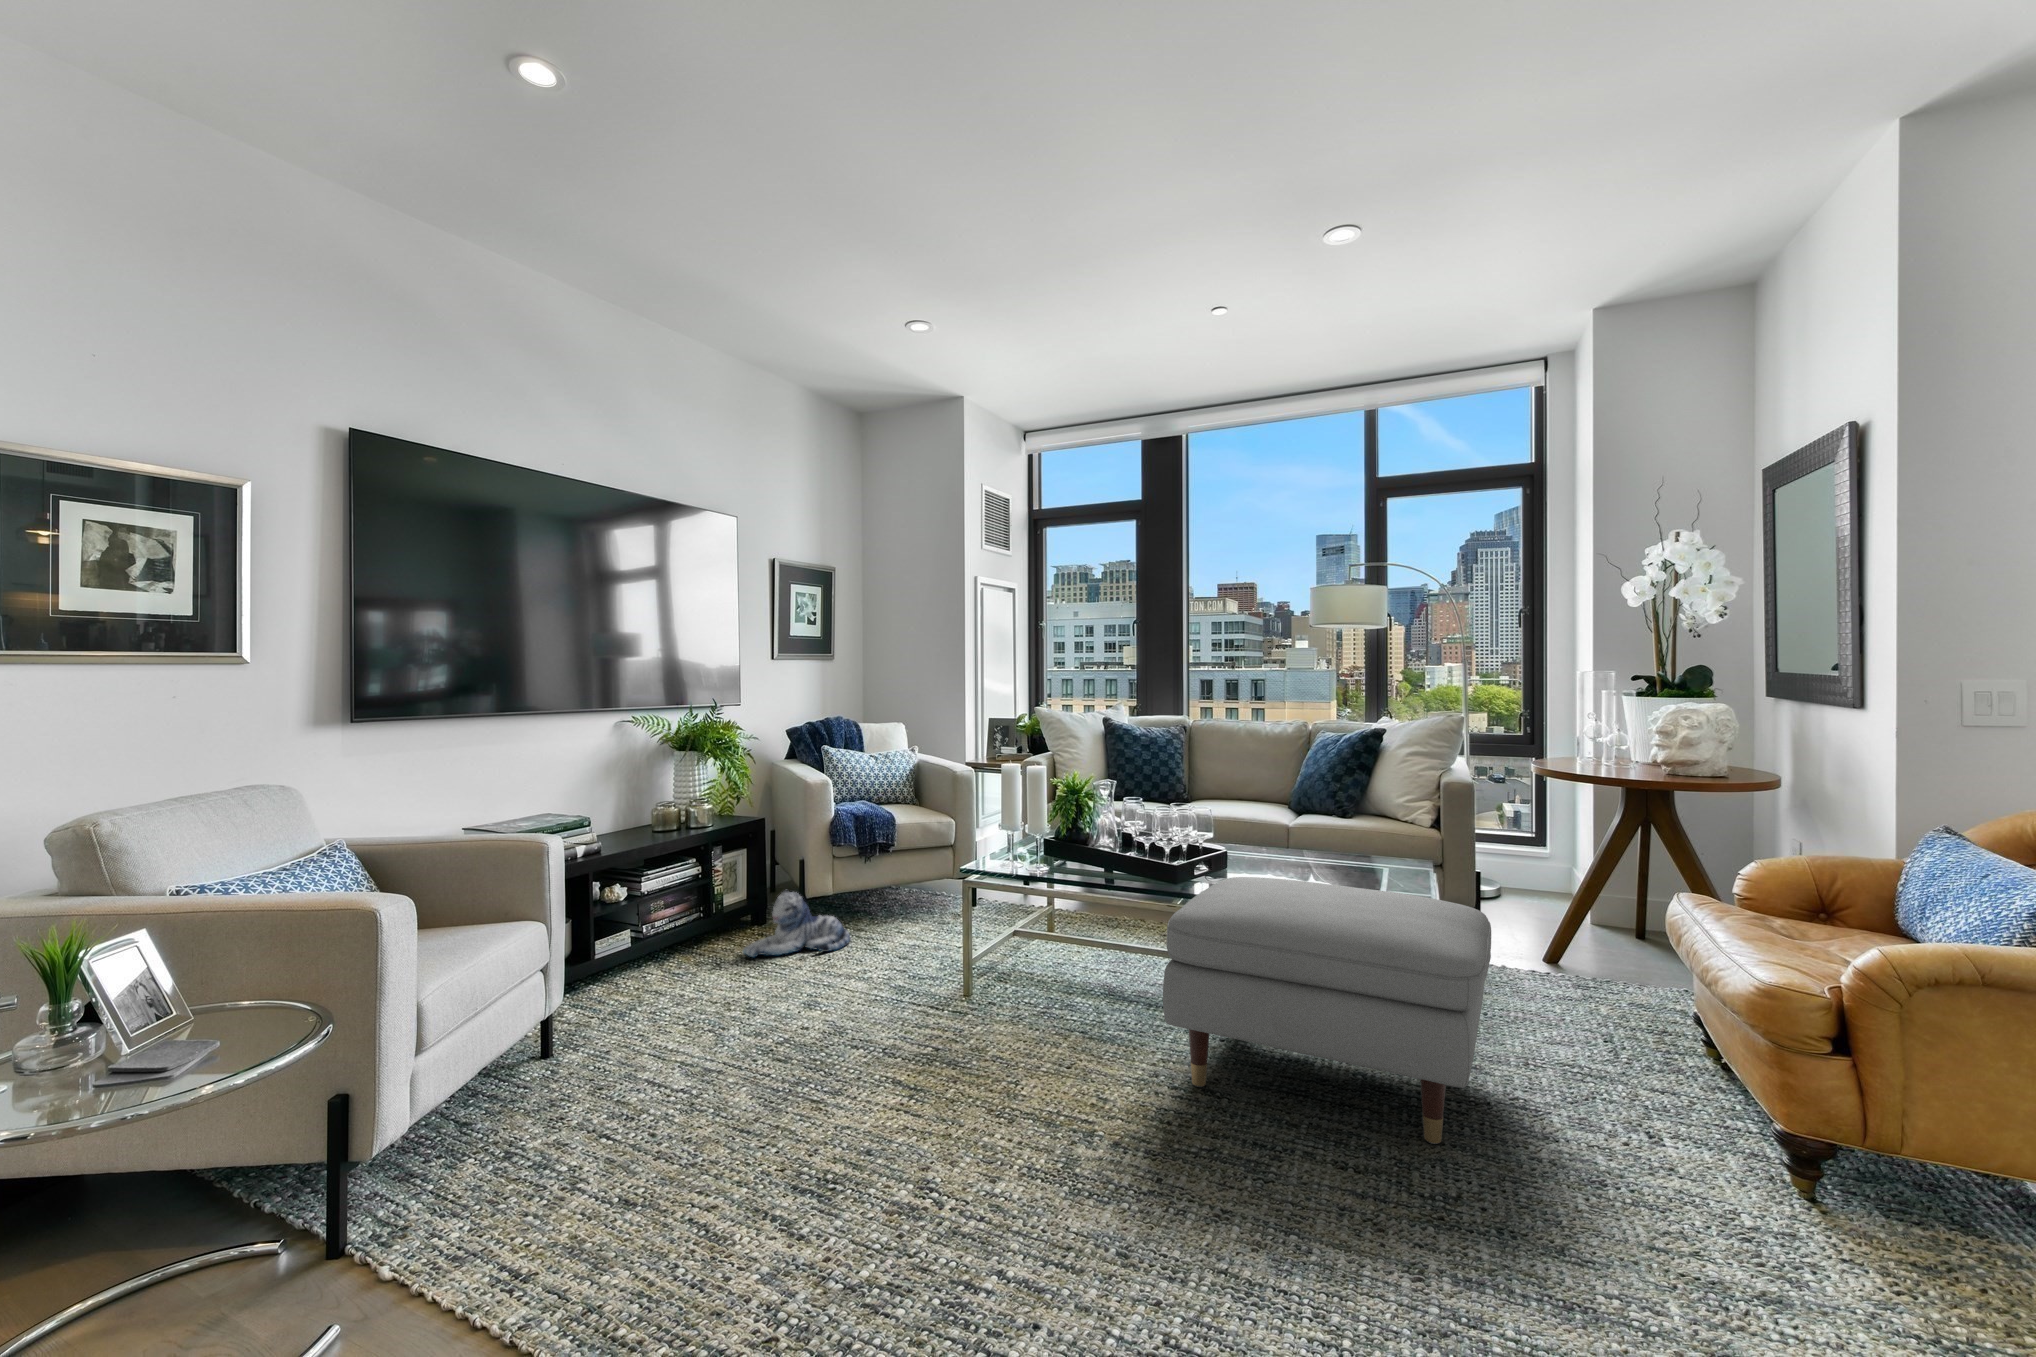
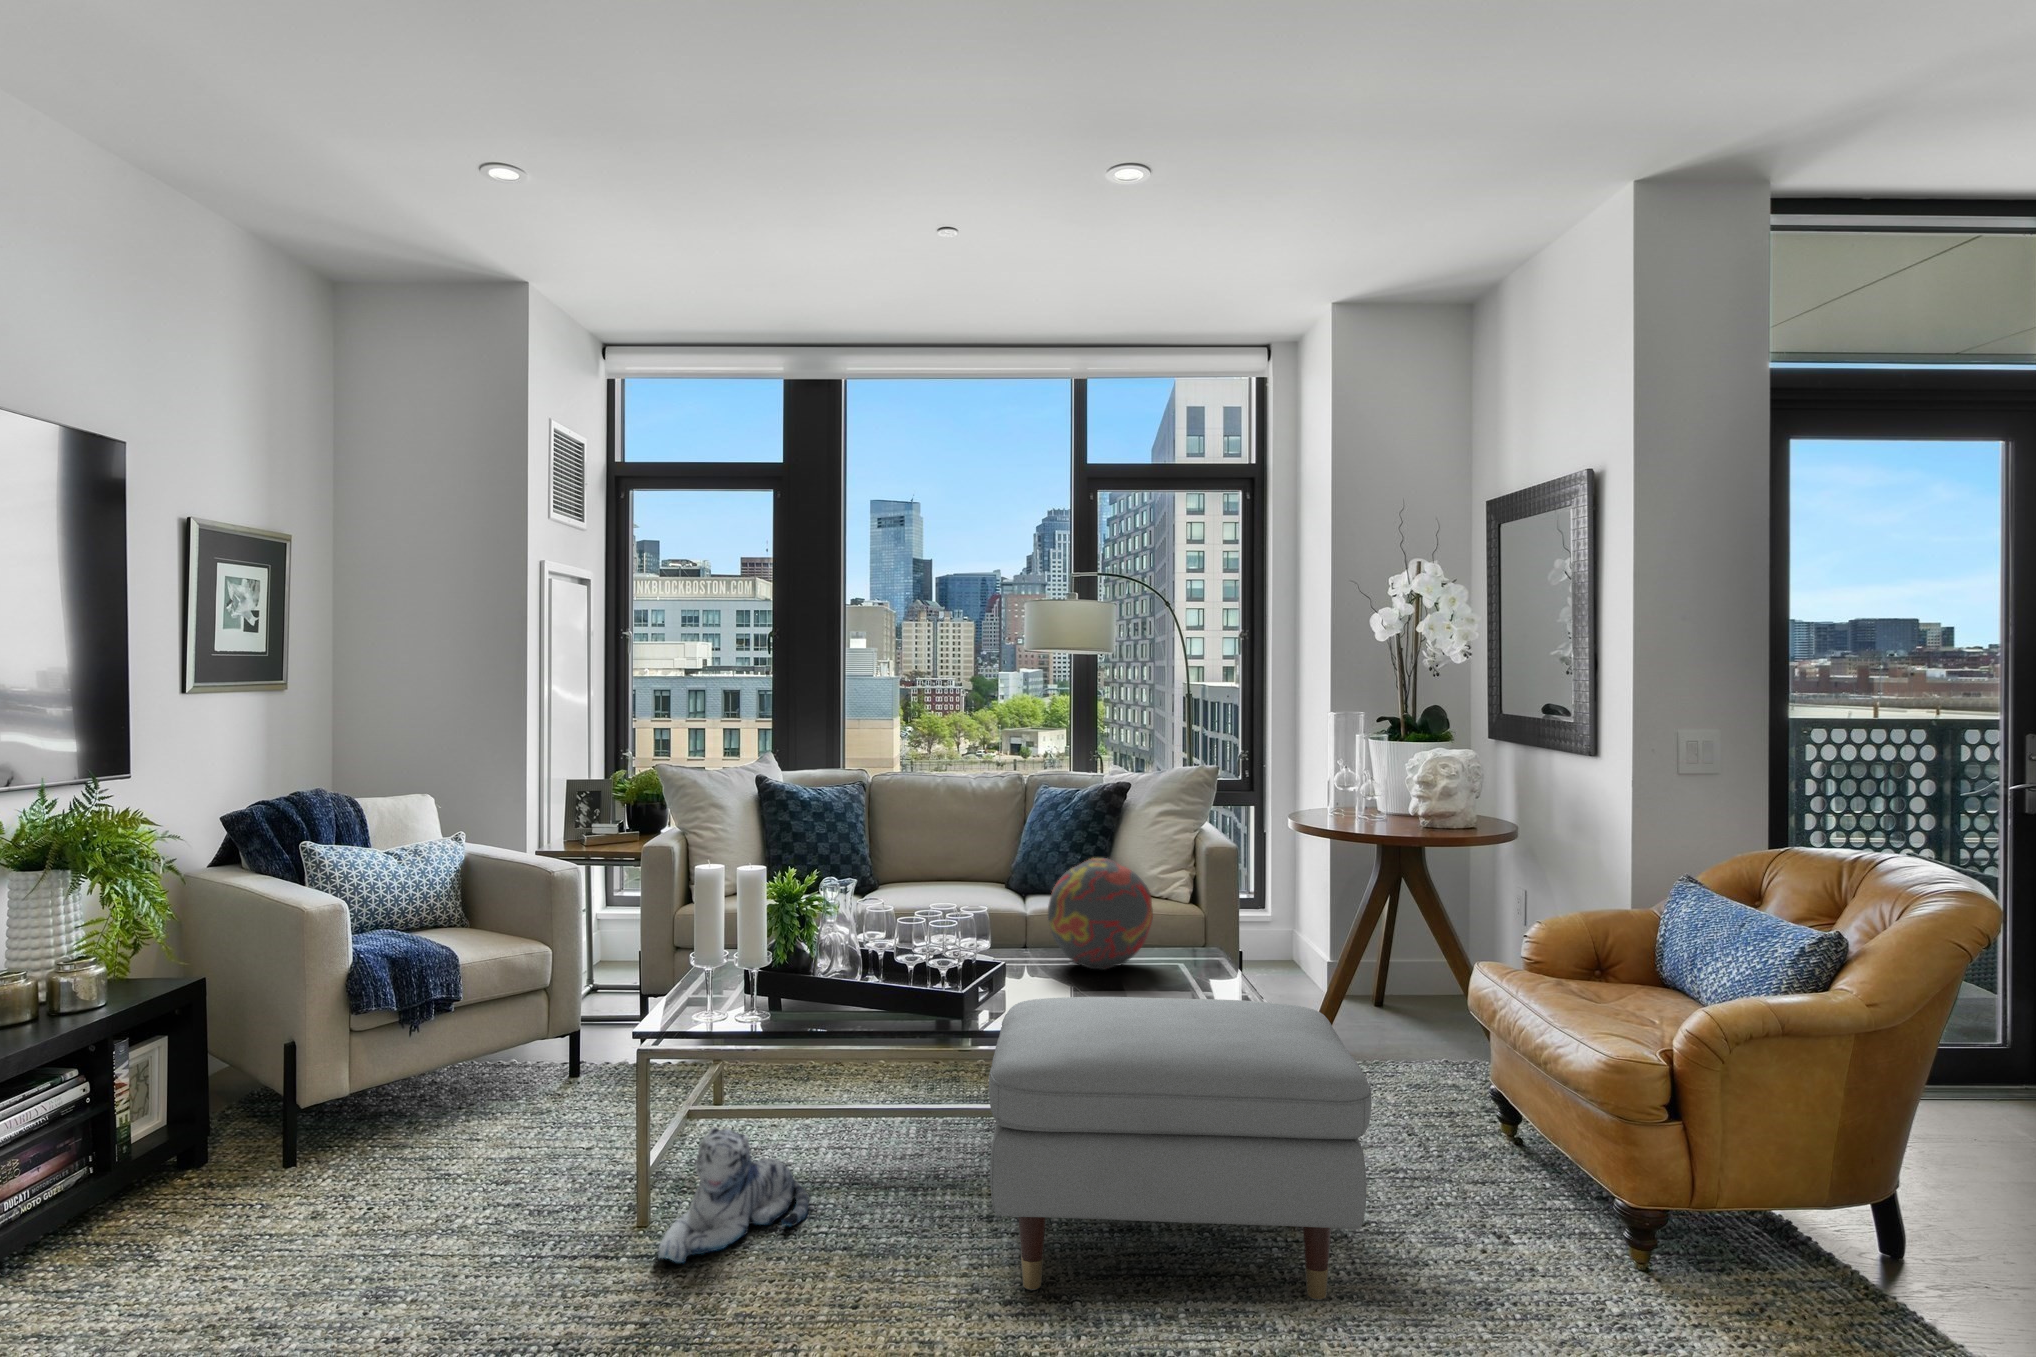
decorative orb: none [1279,779,1368,866] -> present [1048,858,1153,970]
plush toy: present [742,890,851,957] -> present [657,1127,809,1263]

